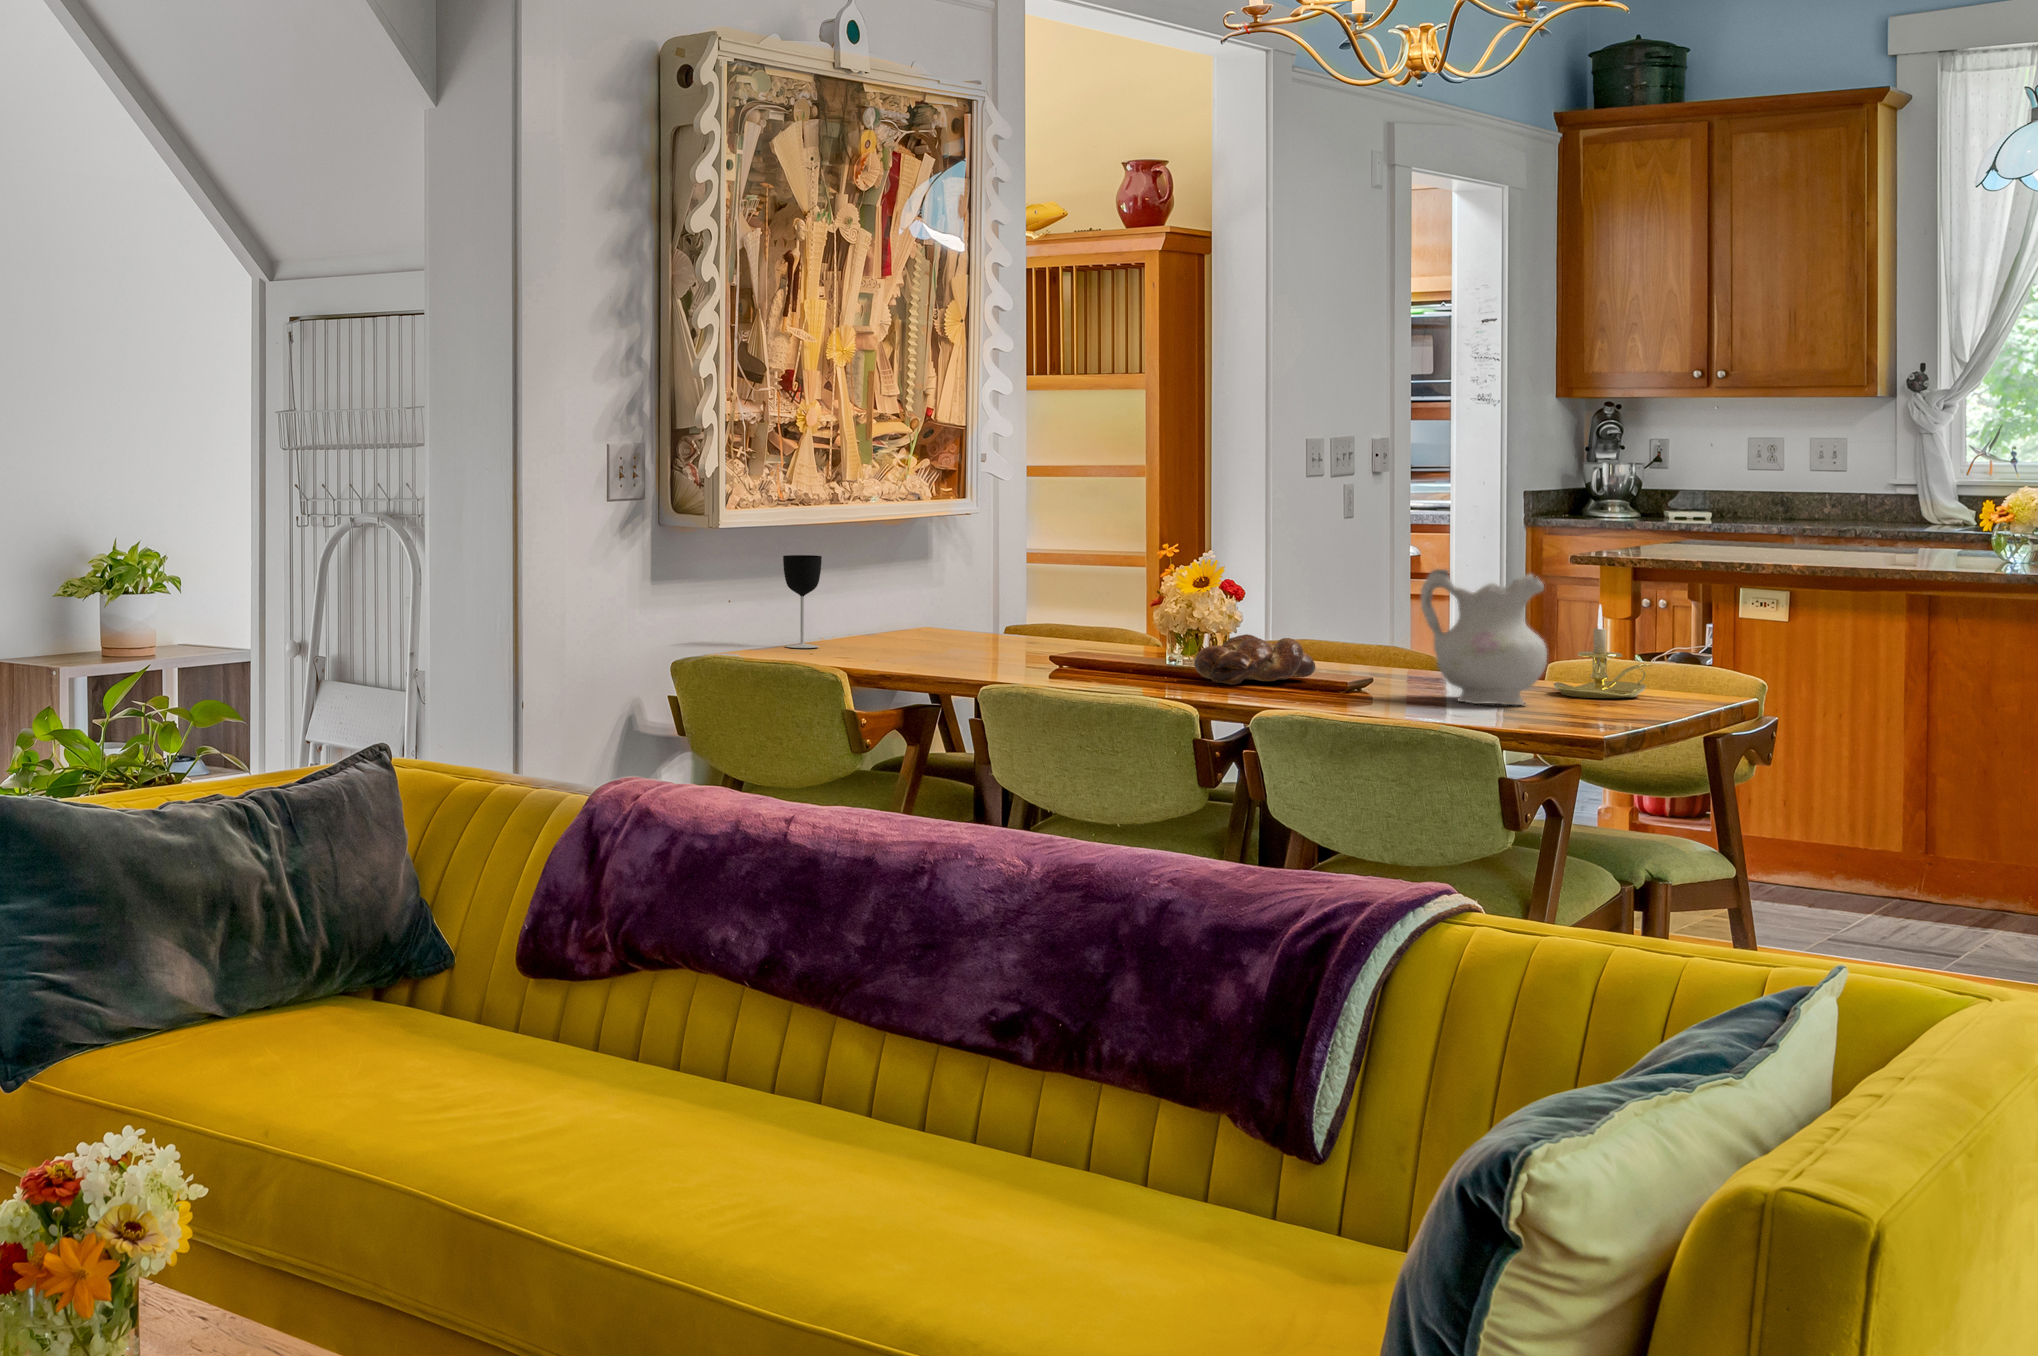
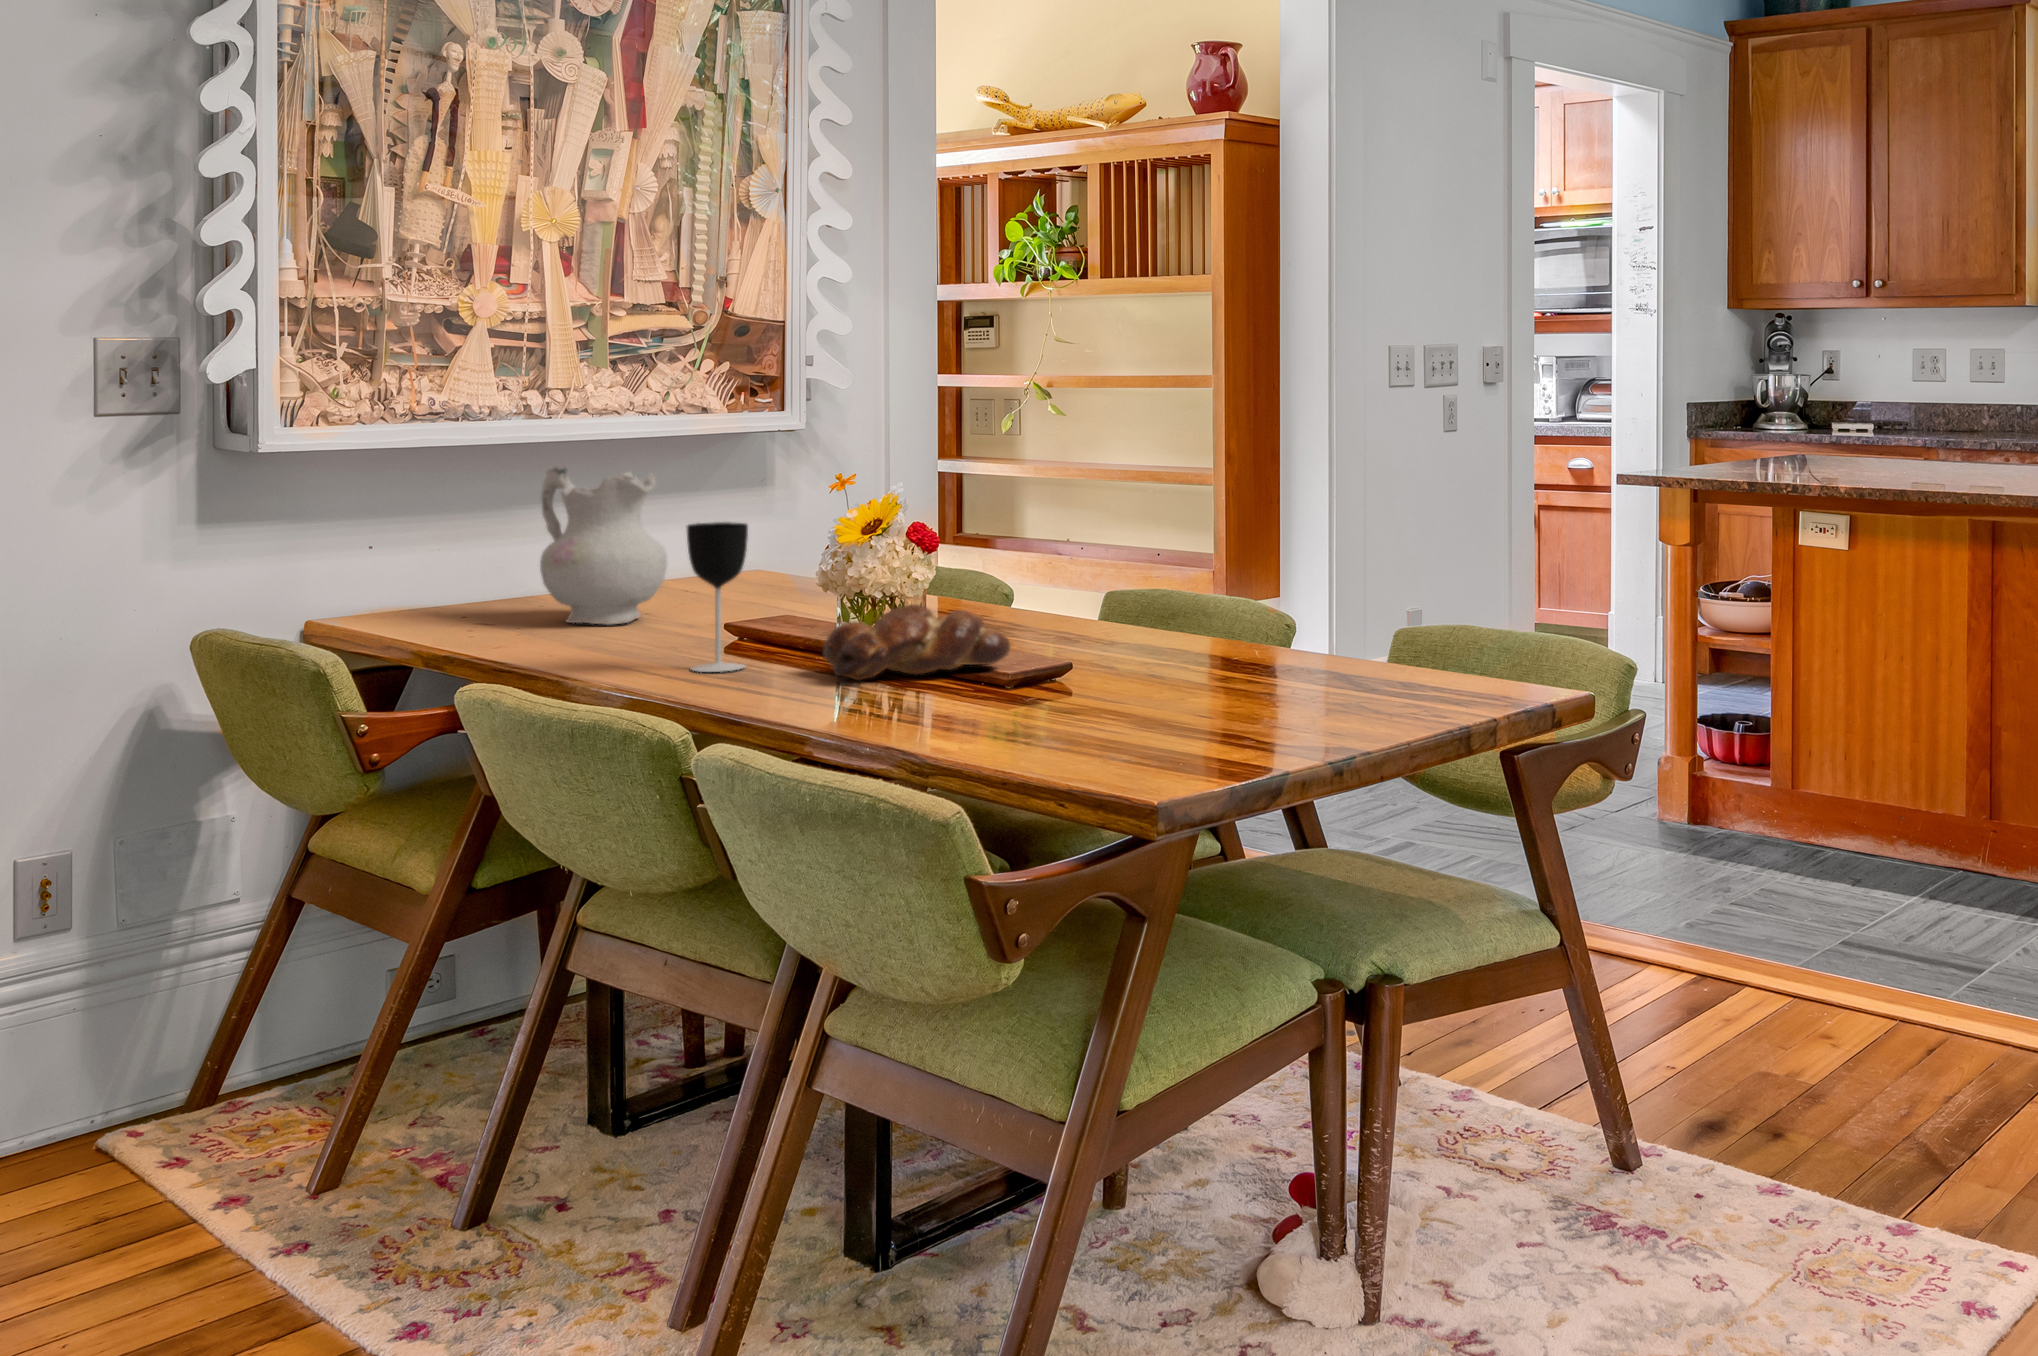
wine glass: present [783,555,822,648] -> present [687,522,748,672]
ceramic pitcher: present [1421,569,1547,705] -> present [540,466,667,624]
candle holder: present [1554,604,1652,698] -> none [1301,565,1444,701]

